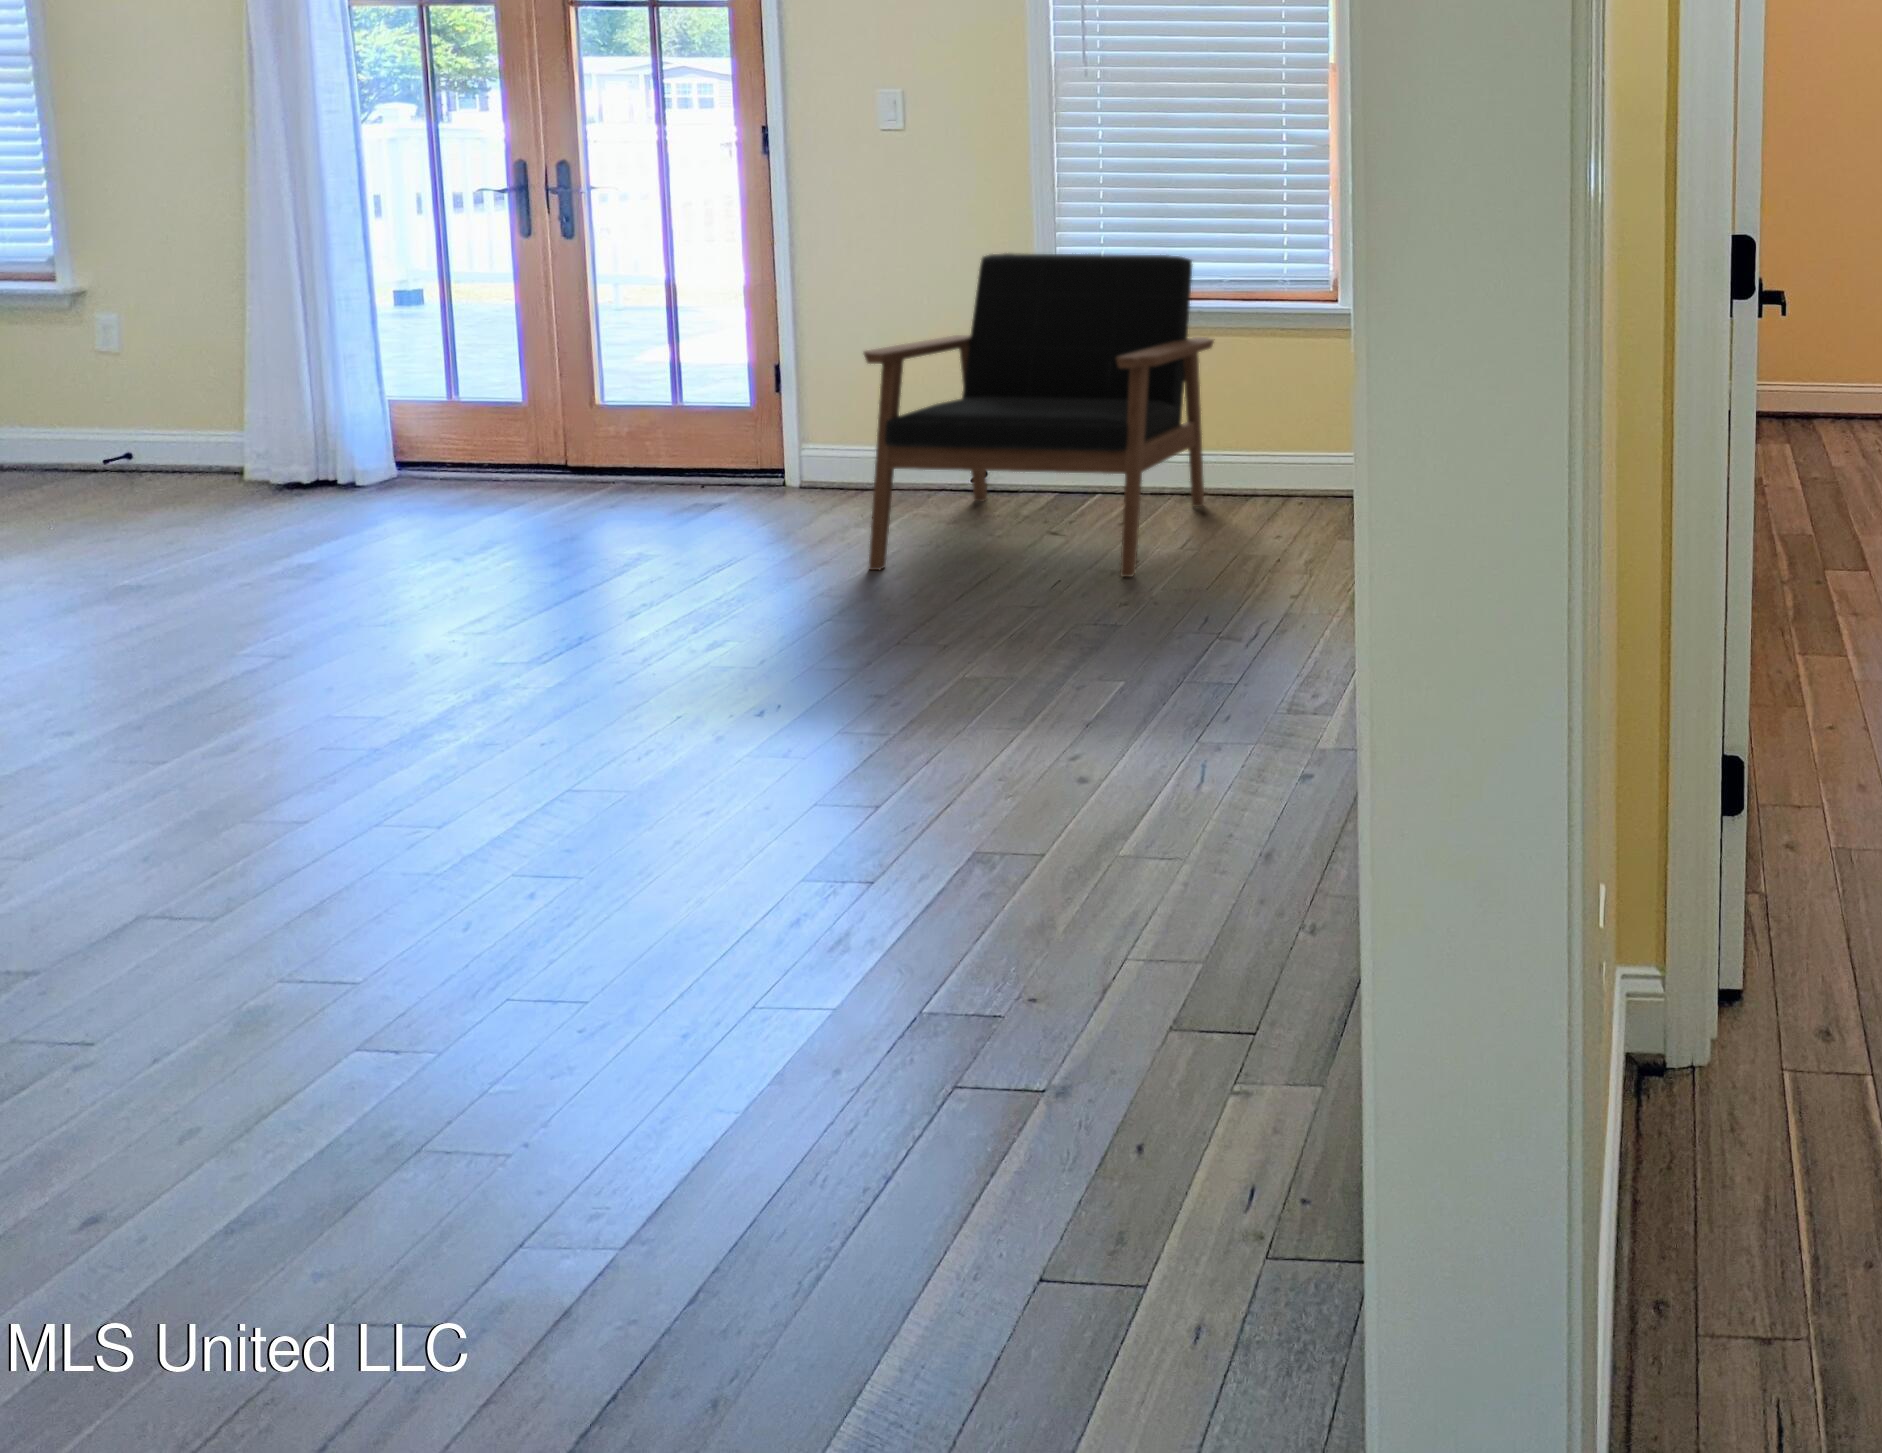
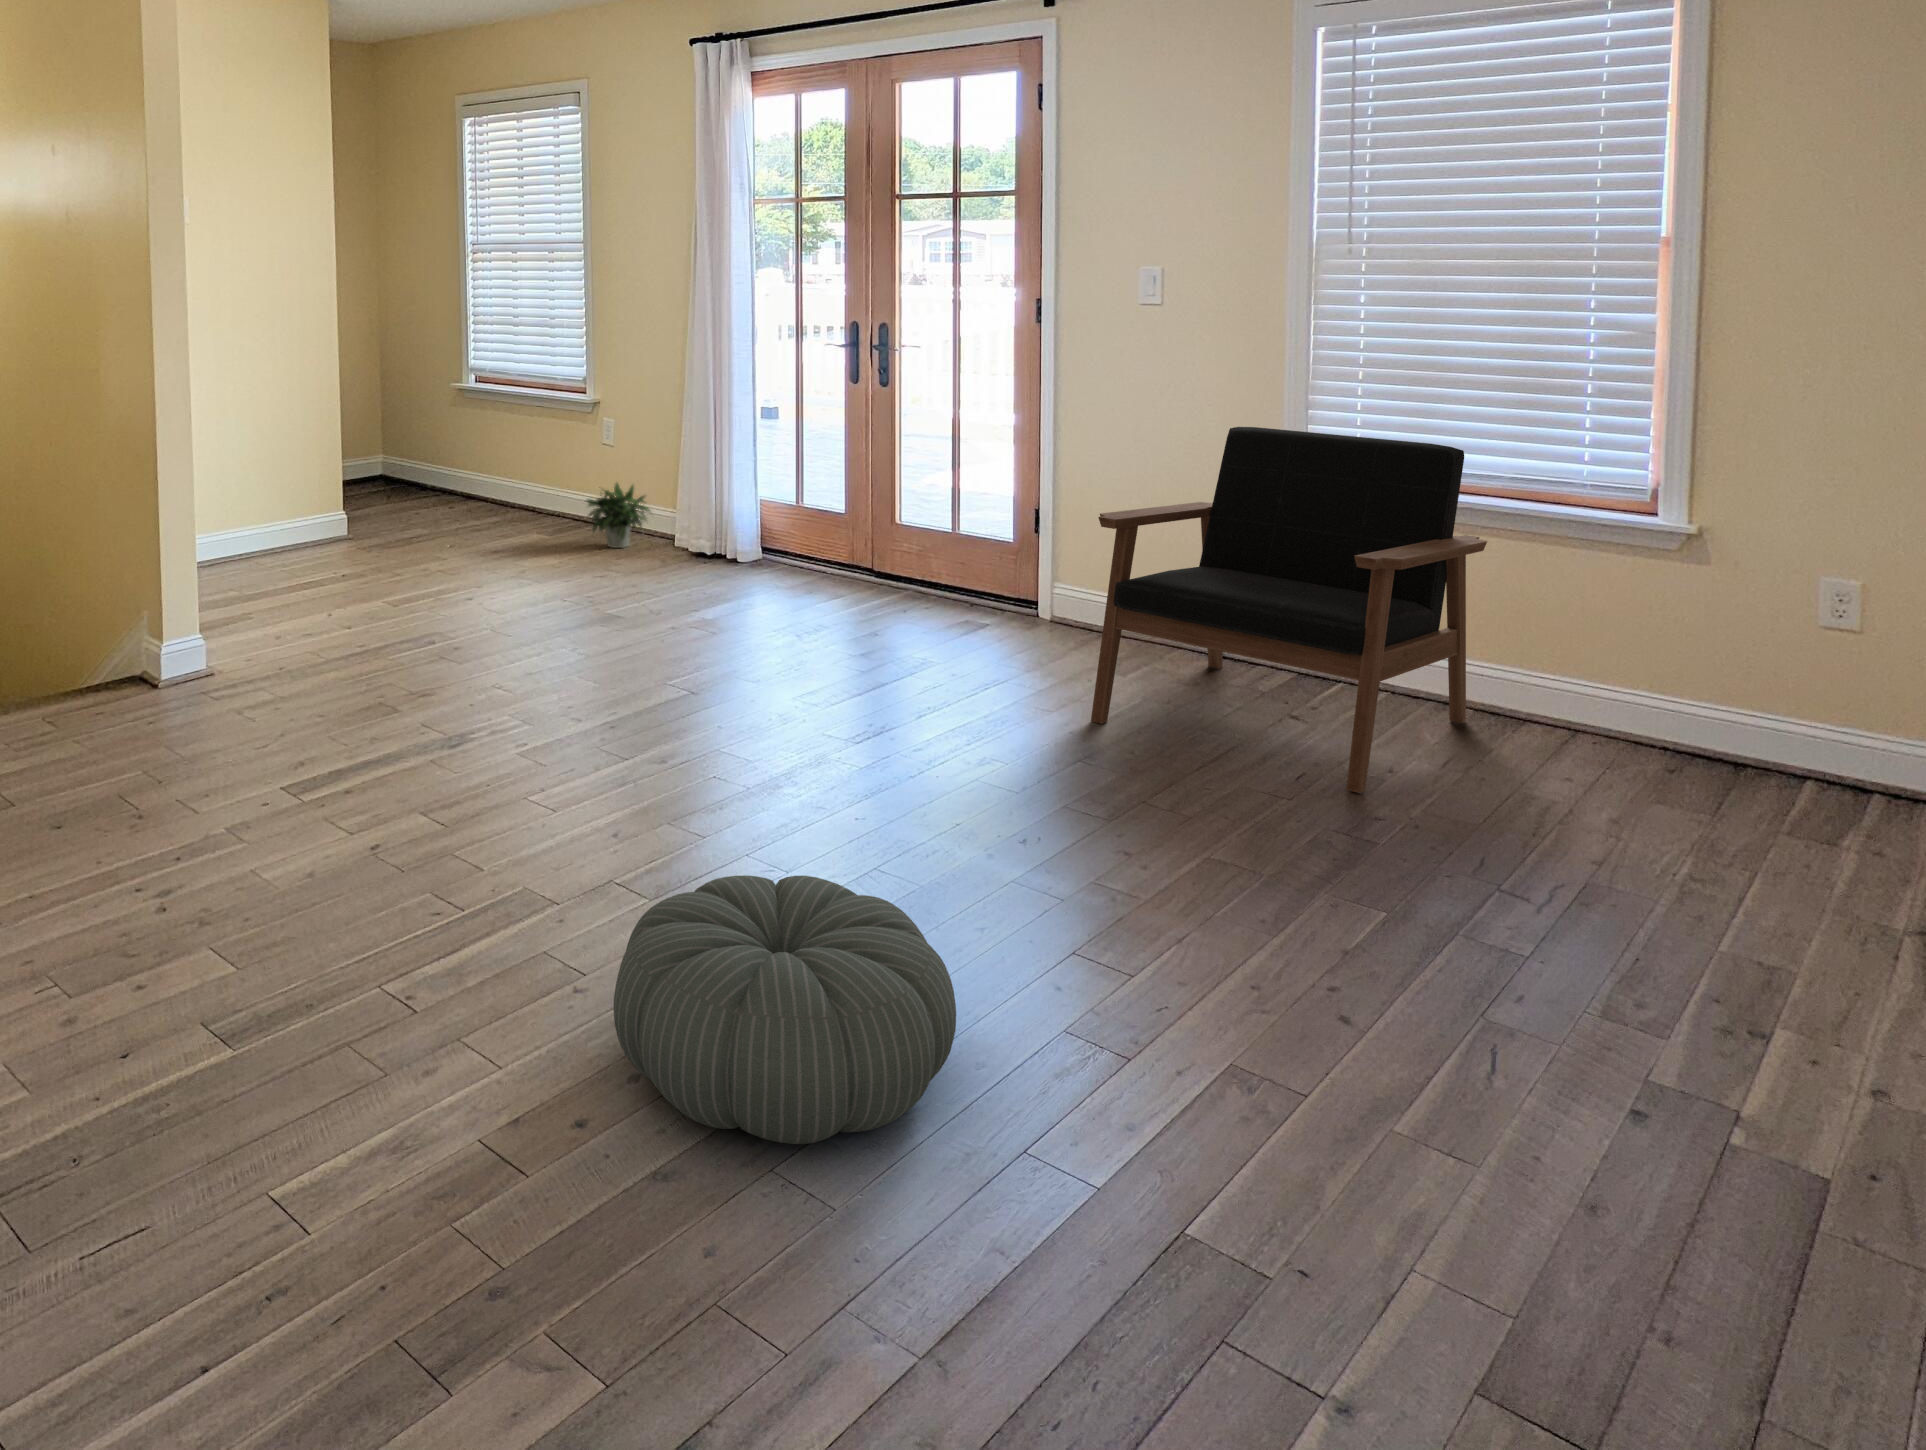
potted plant: none [80,404,221,497] -> present [587,483,650,548]
pouf: none [377,754,813,1043] -> present [614,875,956,1144]

